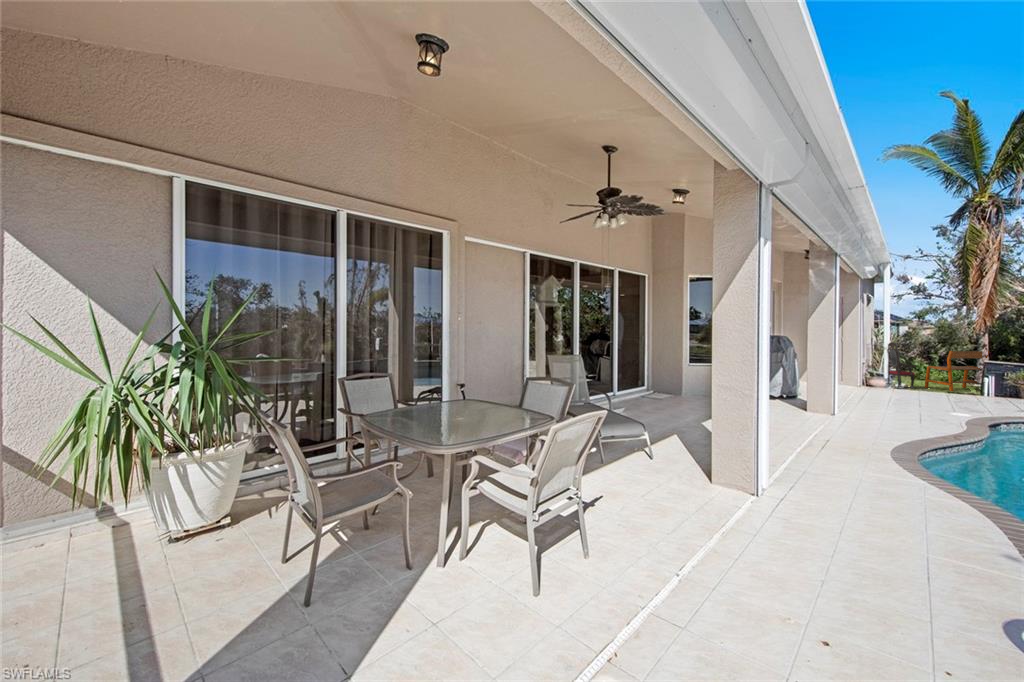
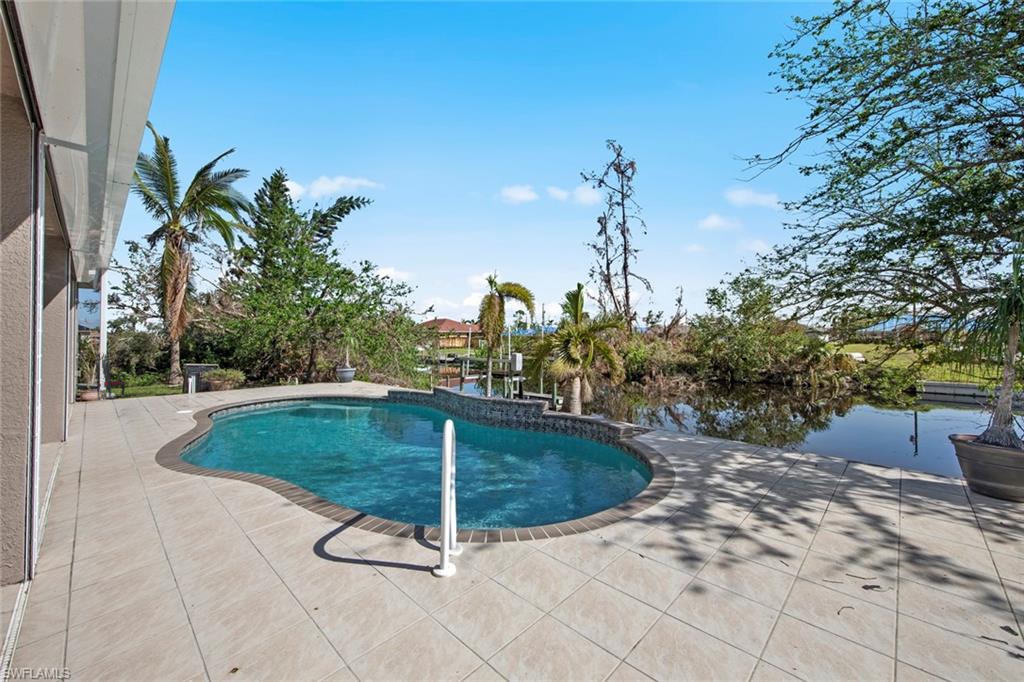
bench: present [925,351,989,391] -> none [133,356,184,395]

